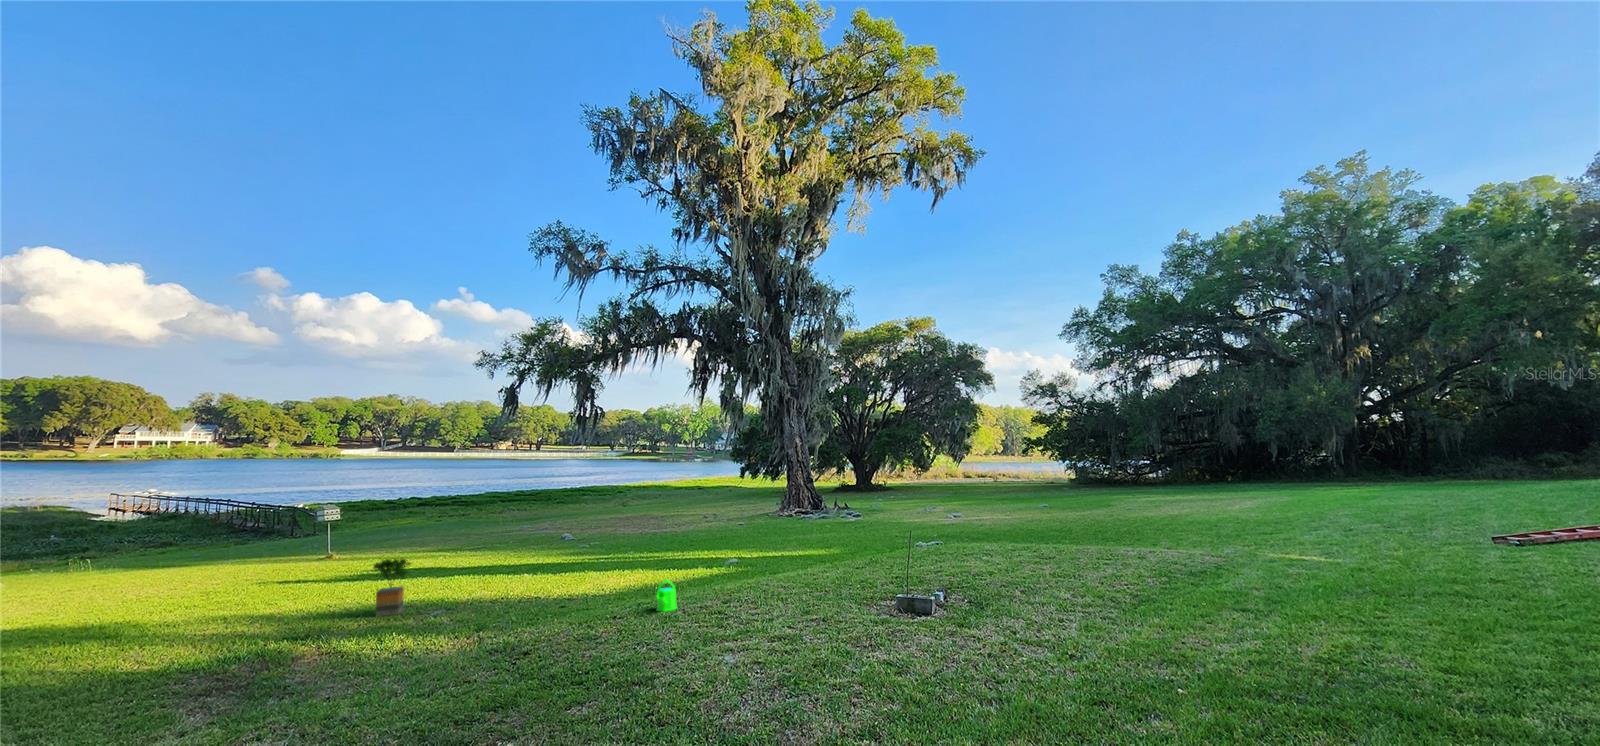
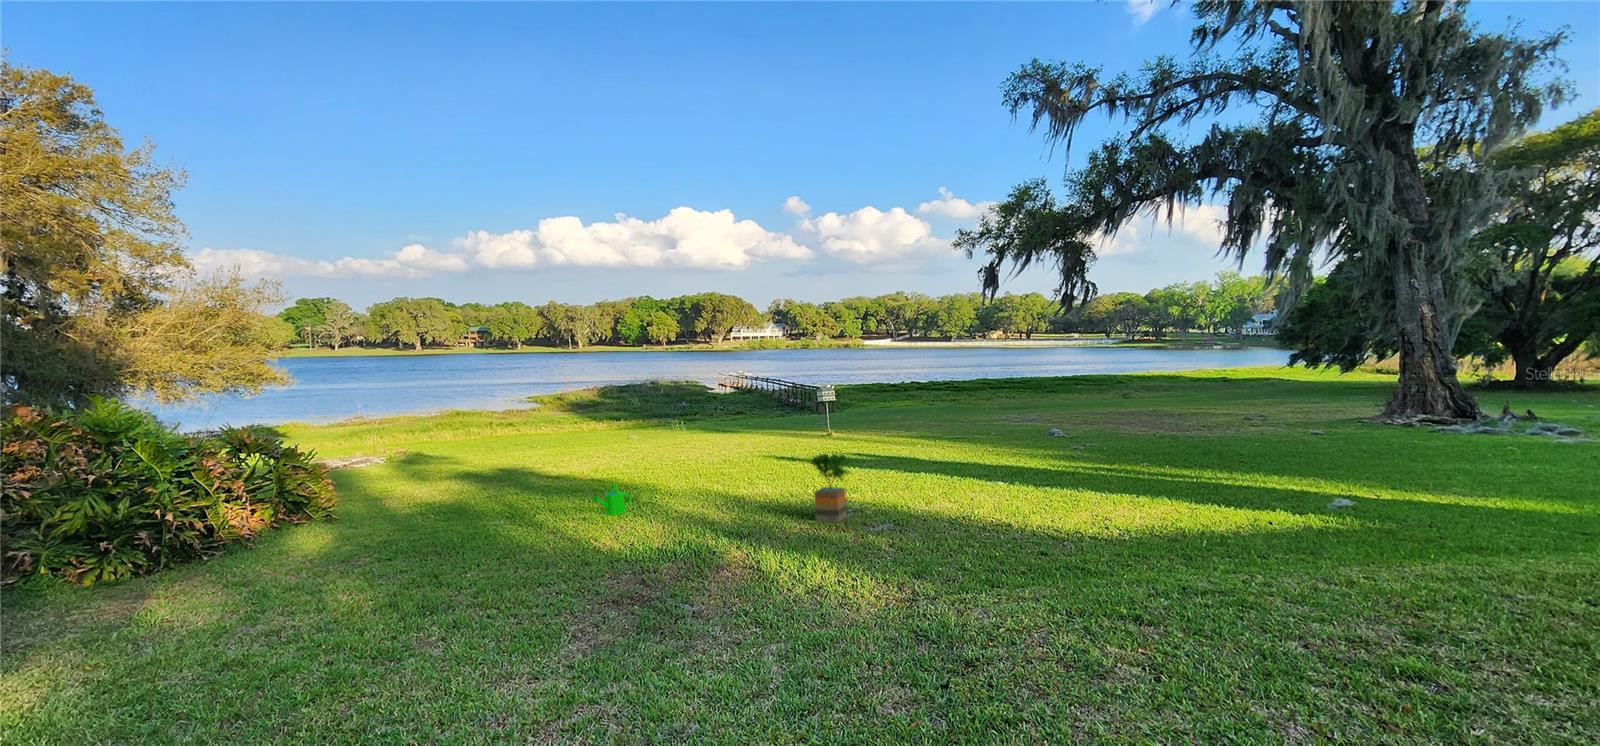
watering can: present [657,579,678,611] -> present [593,483,632,515]

